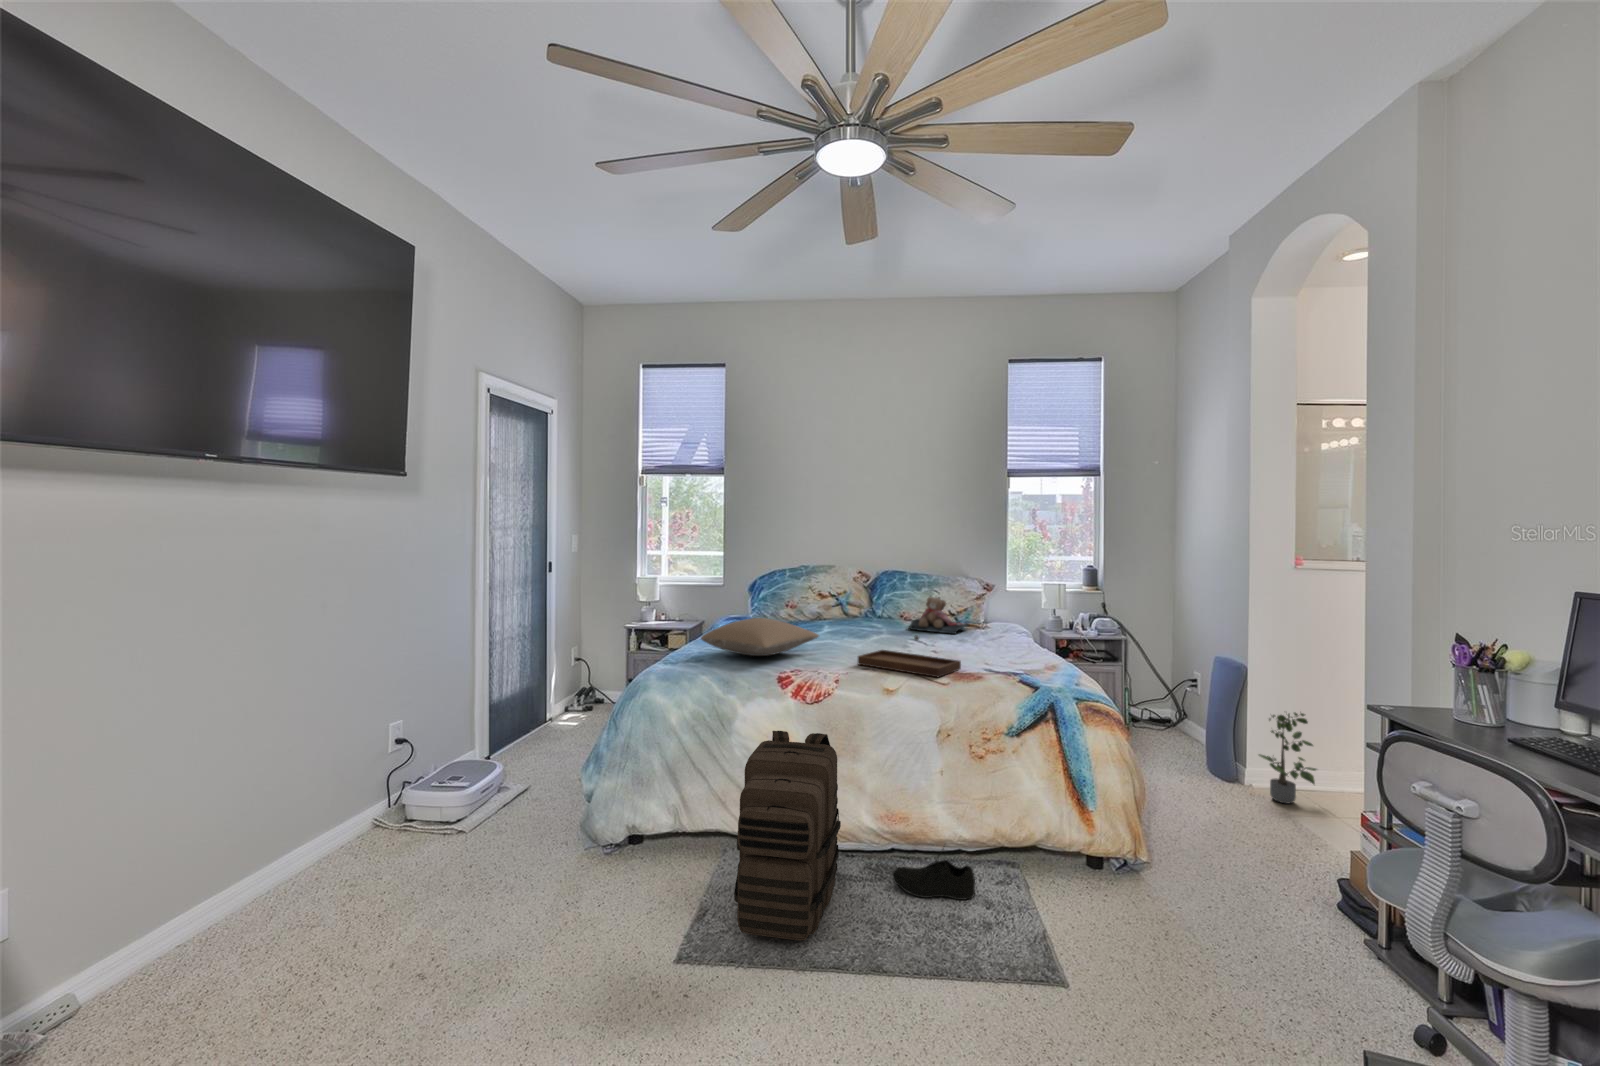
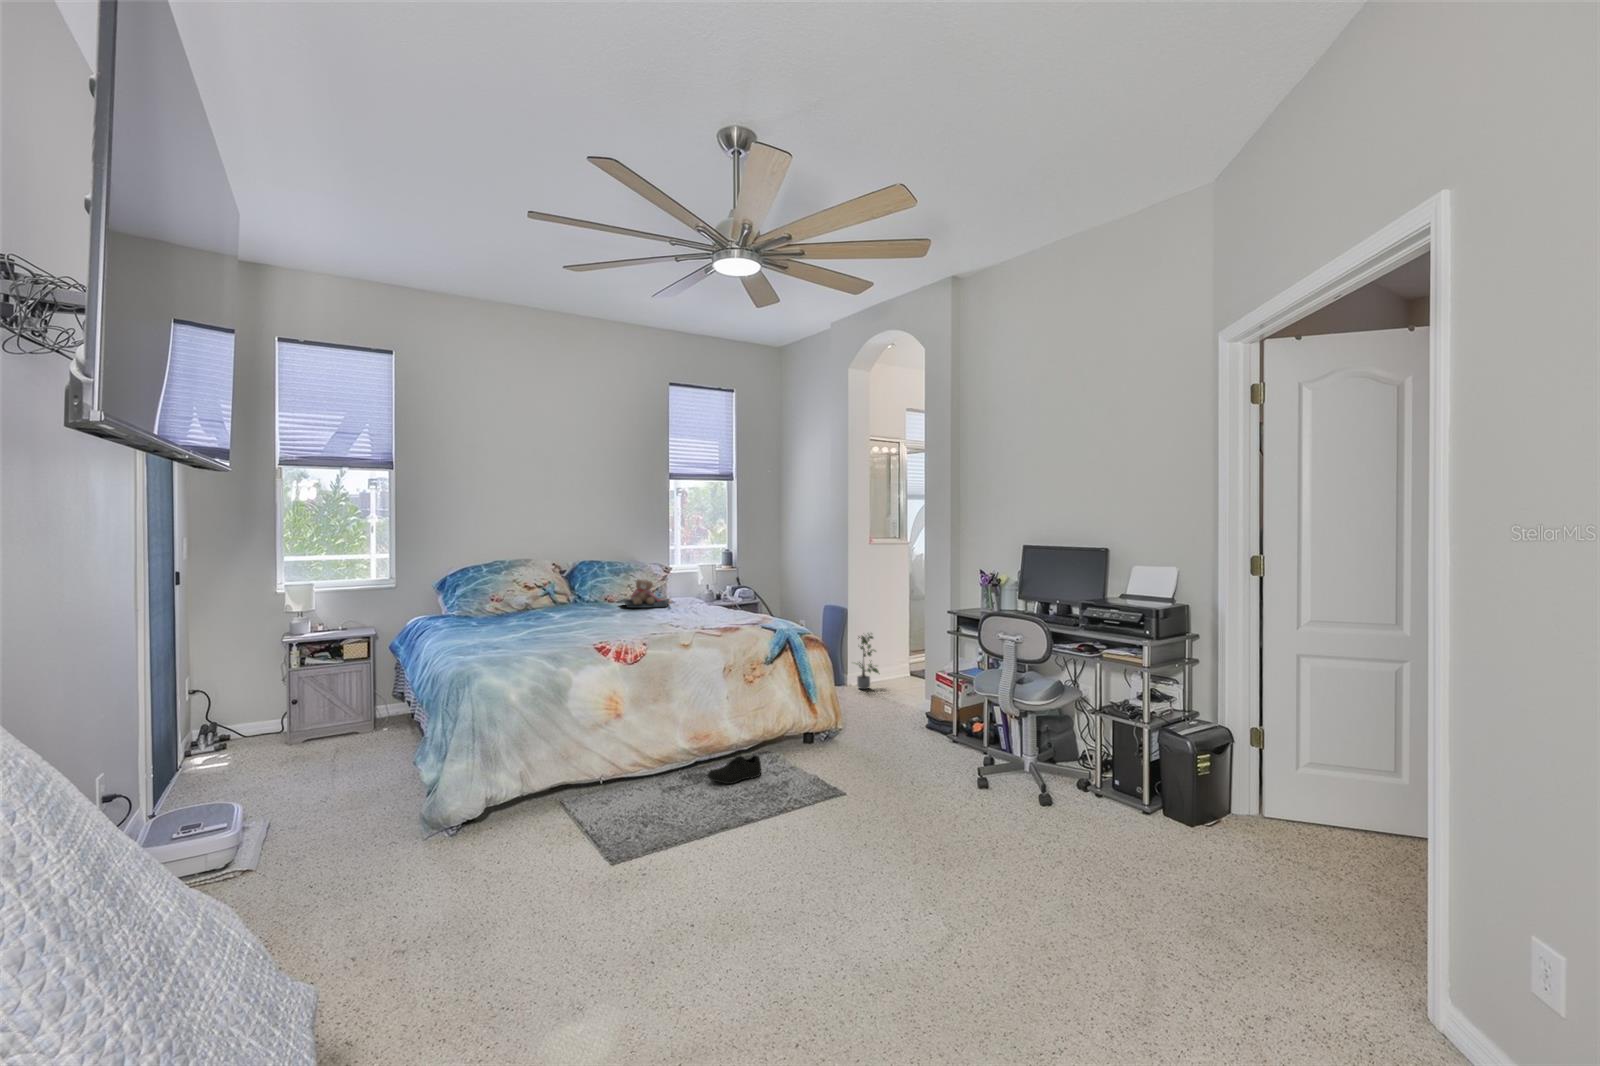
pillow: present [701,618,819,656] -> none [489,605,590,639]
tray: present [858,636,961,677] -> none [640,605,715,633]
backpack: present [734,731,841,940] -> none [608,683,700,834]

